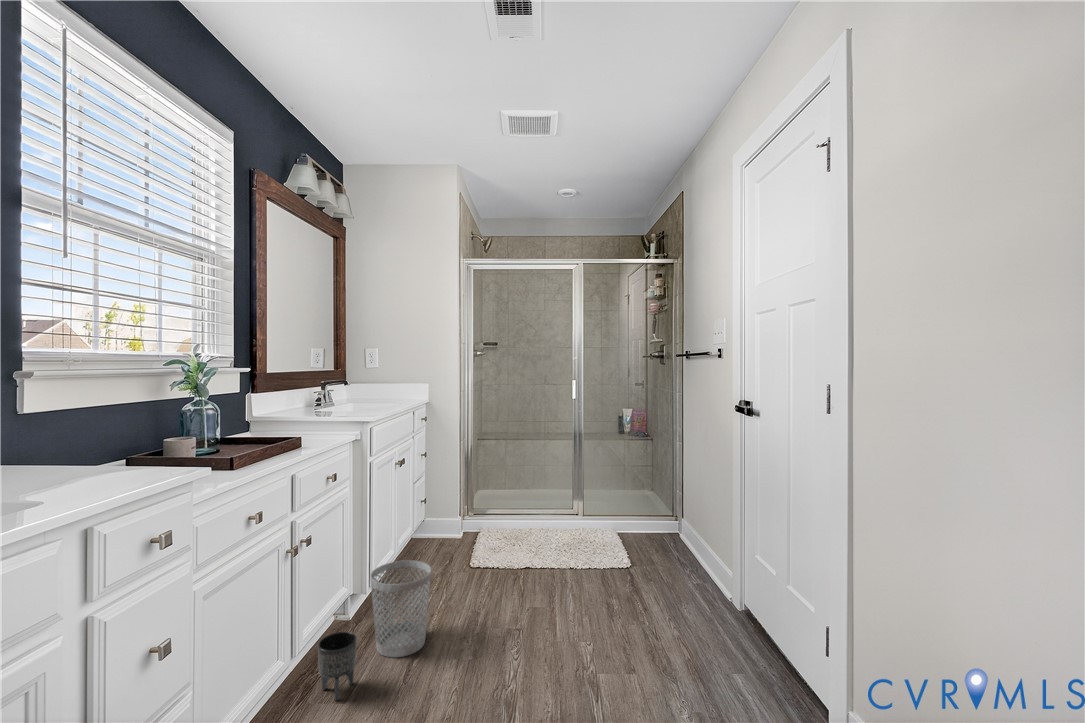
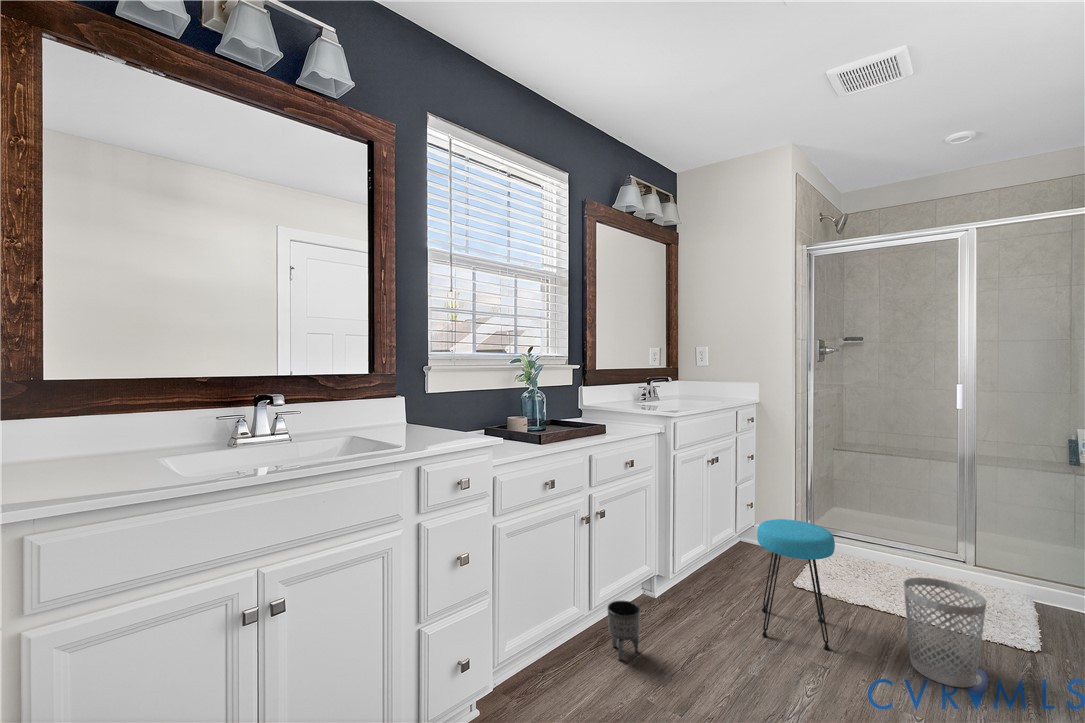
stool: none [454,506,516,619] -> present [757,519,835,649]
wastebasket: present [370,560,431,657] -> present [904,577,986,688]

